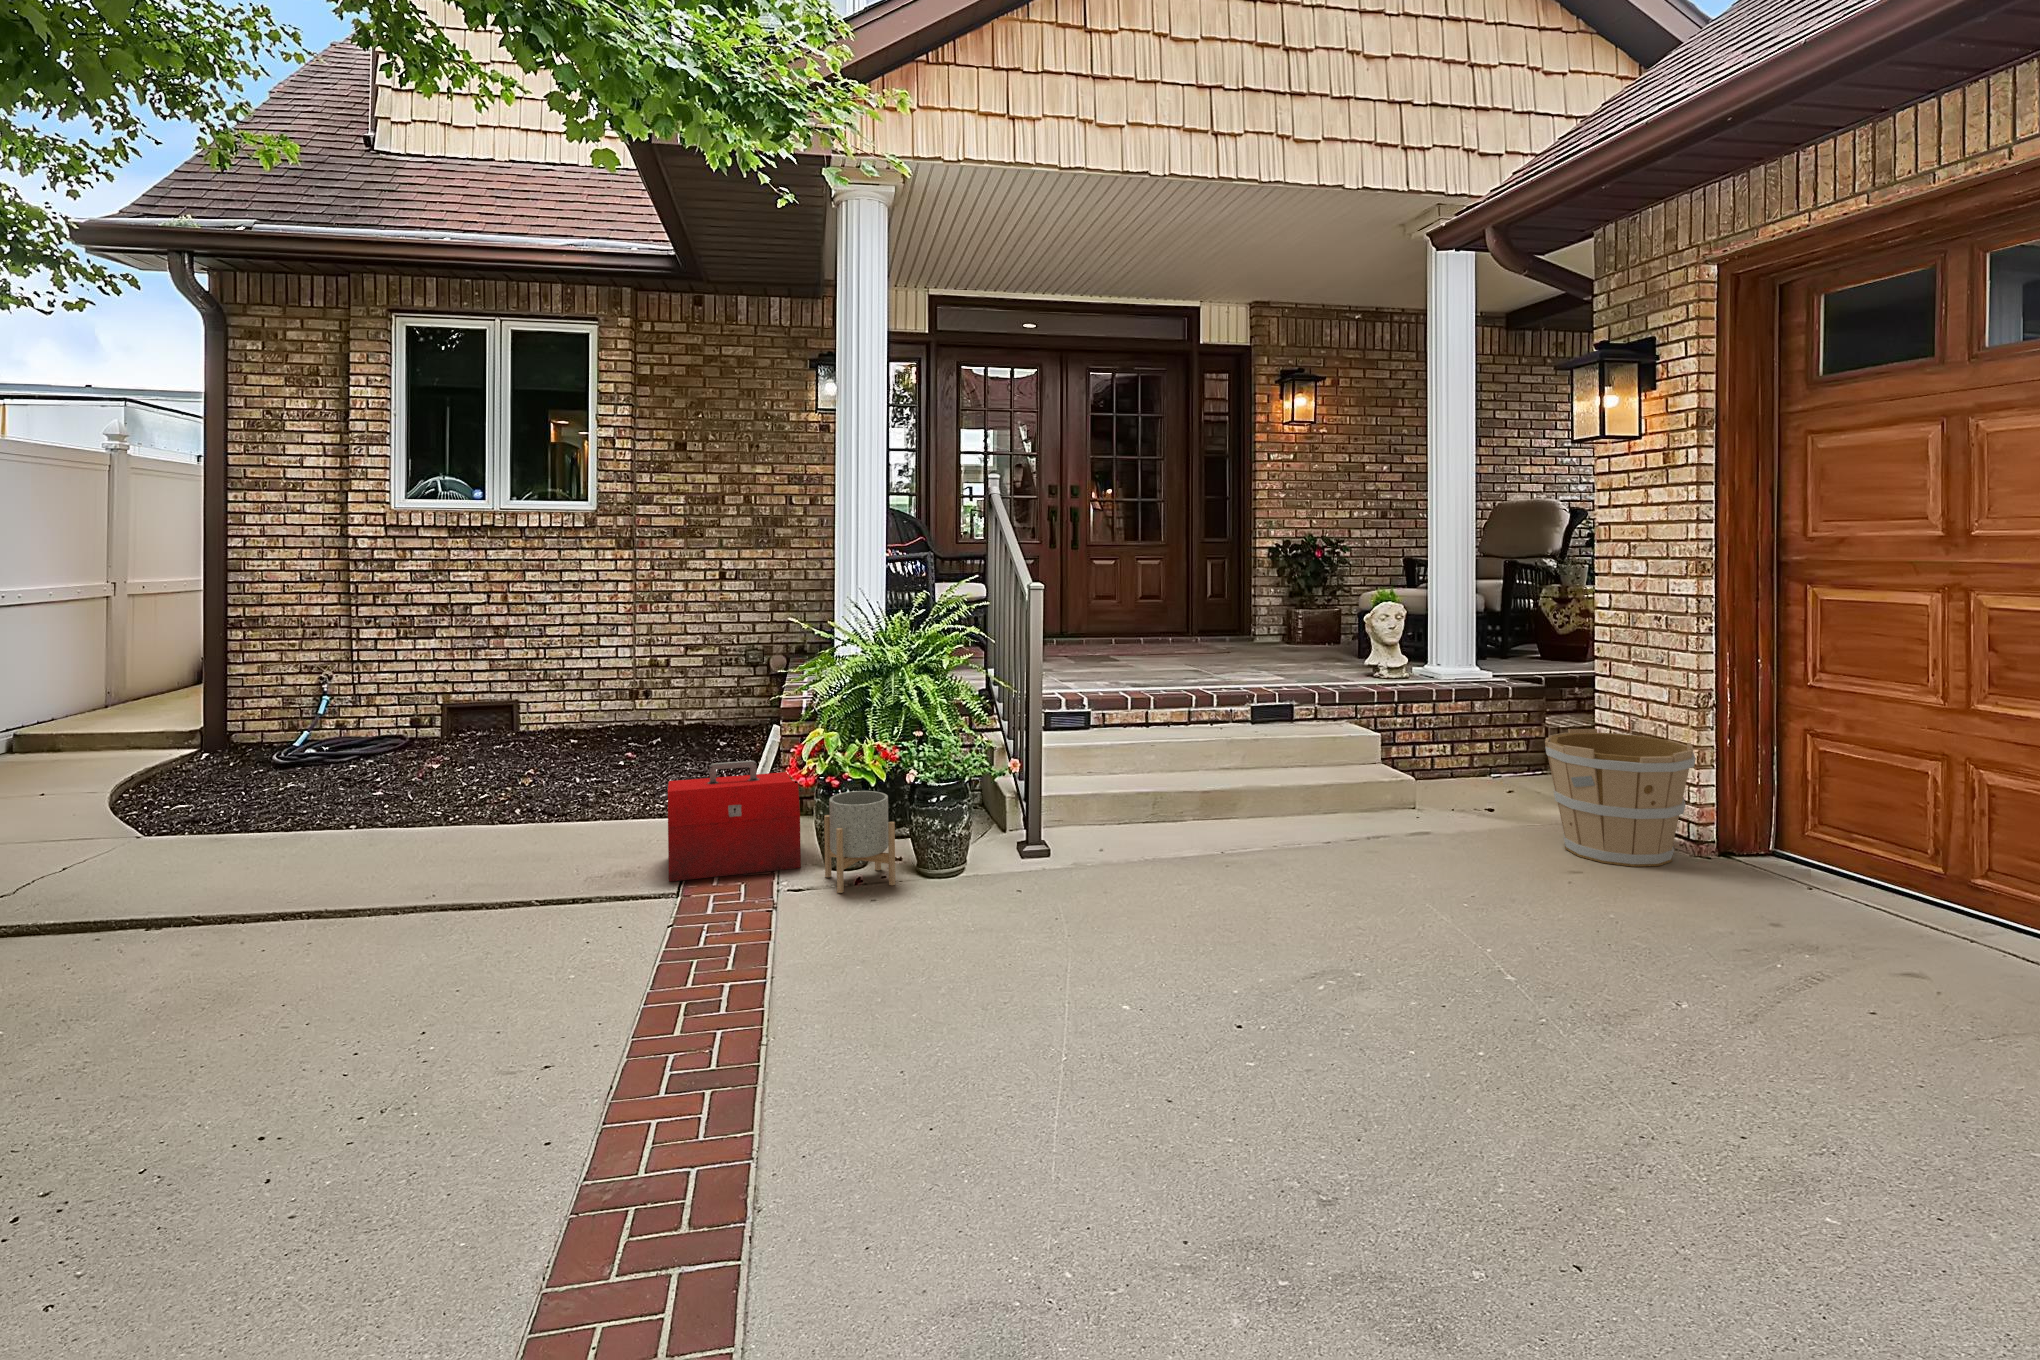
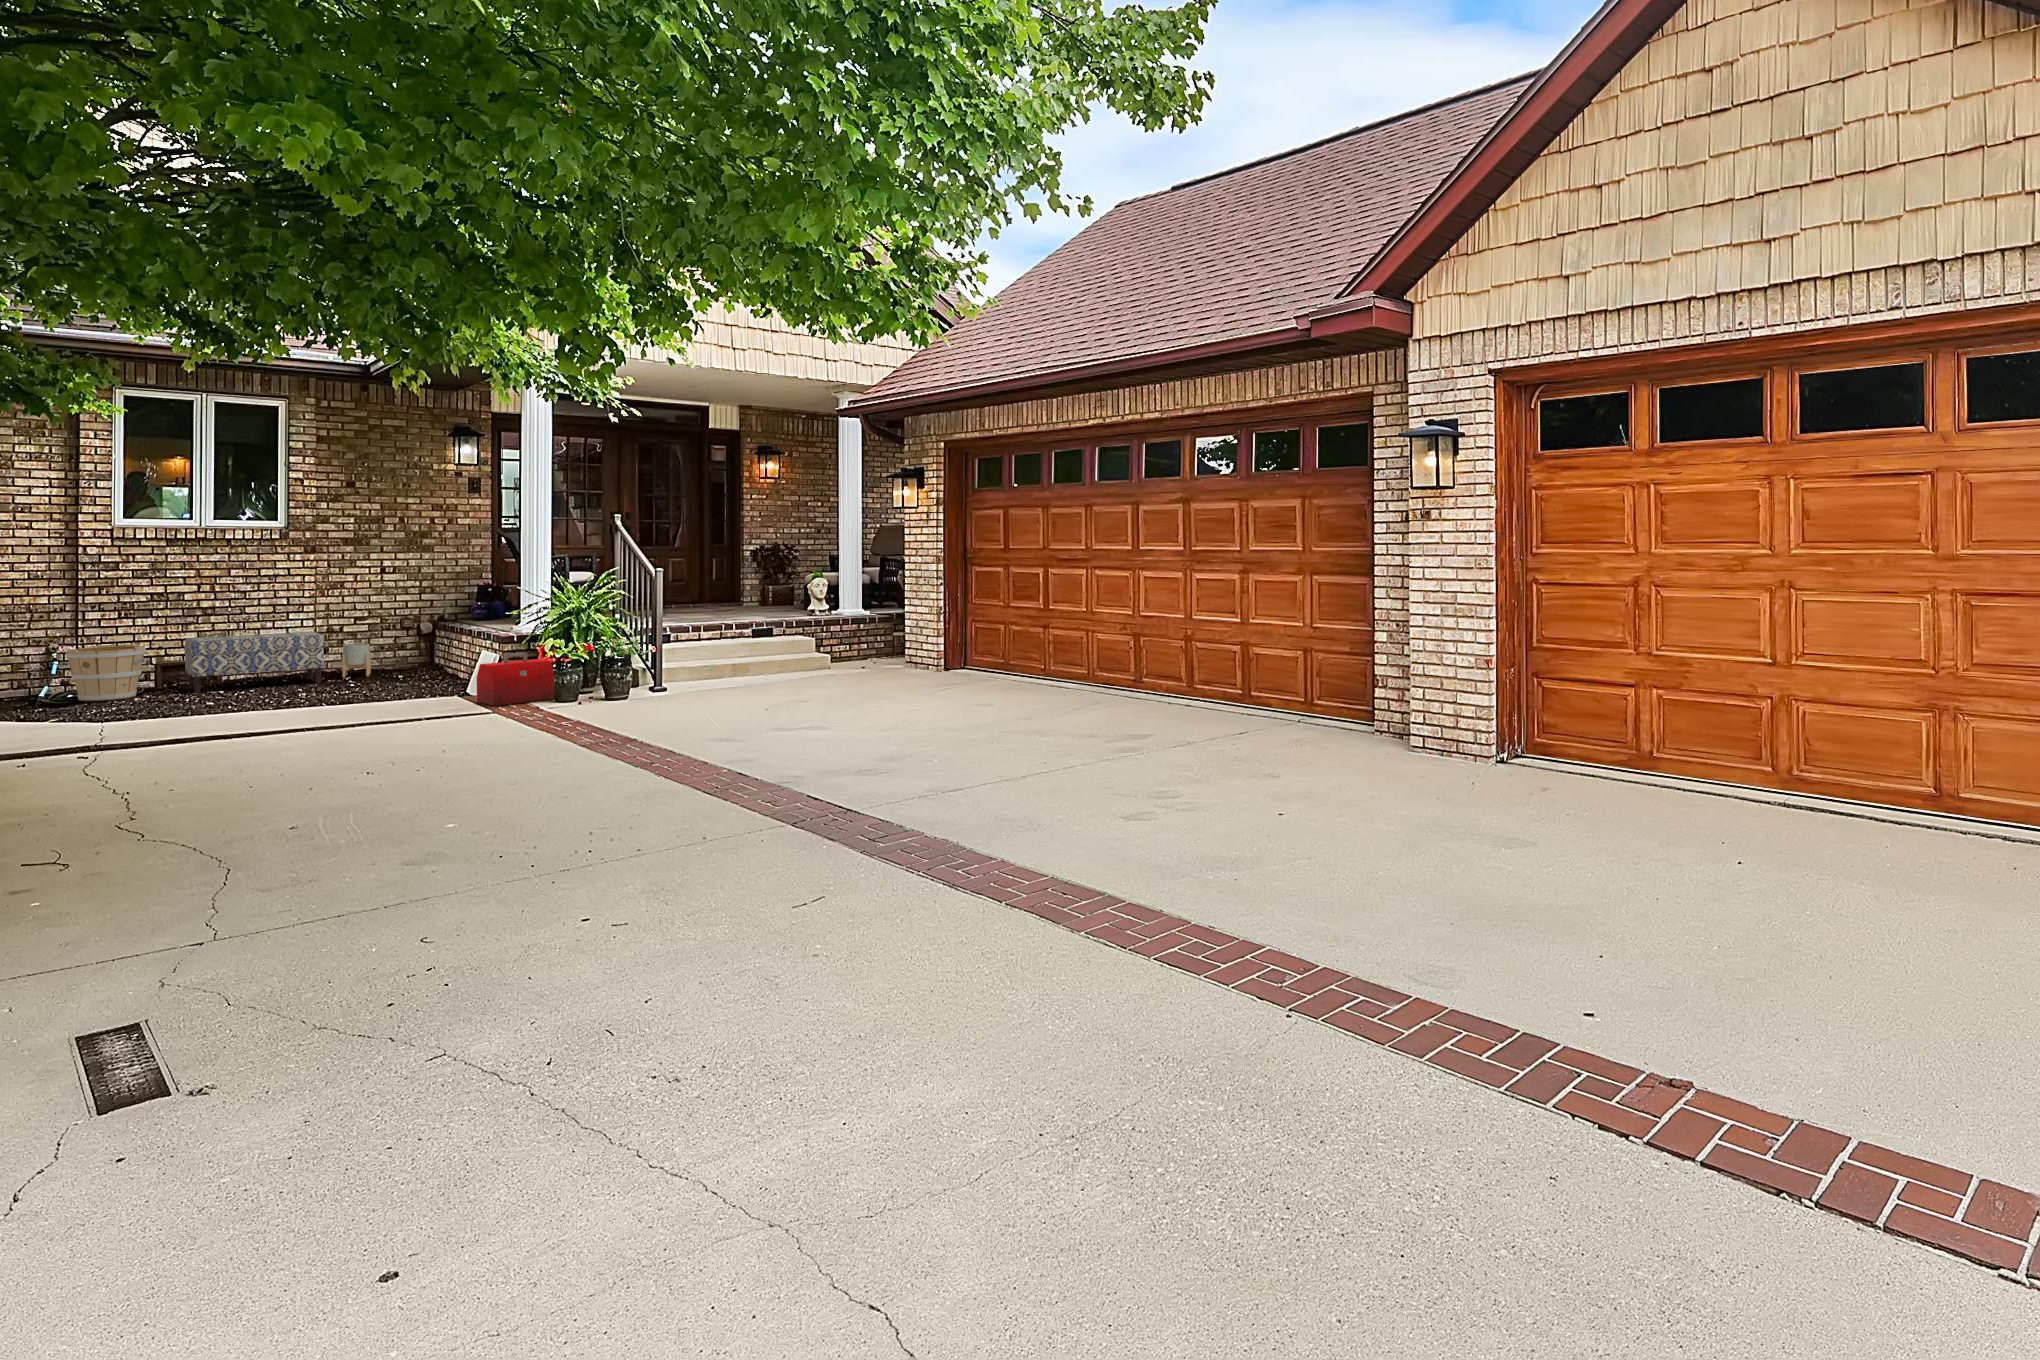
bench: none [449,664,631,753] -> present [184,632,324,693]
wooden bucket: present [1545,729,1696,867] -> present [65,644,146,701]
planter: present [824,791,895,893] -> present [342,644,371,678]

